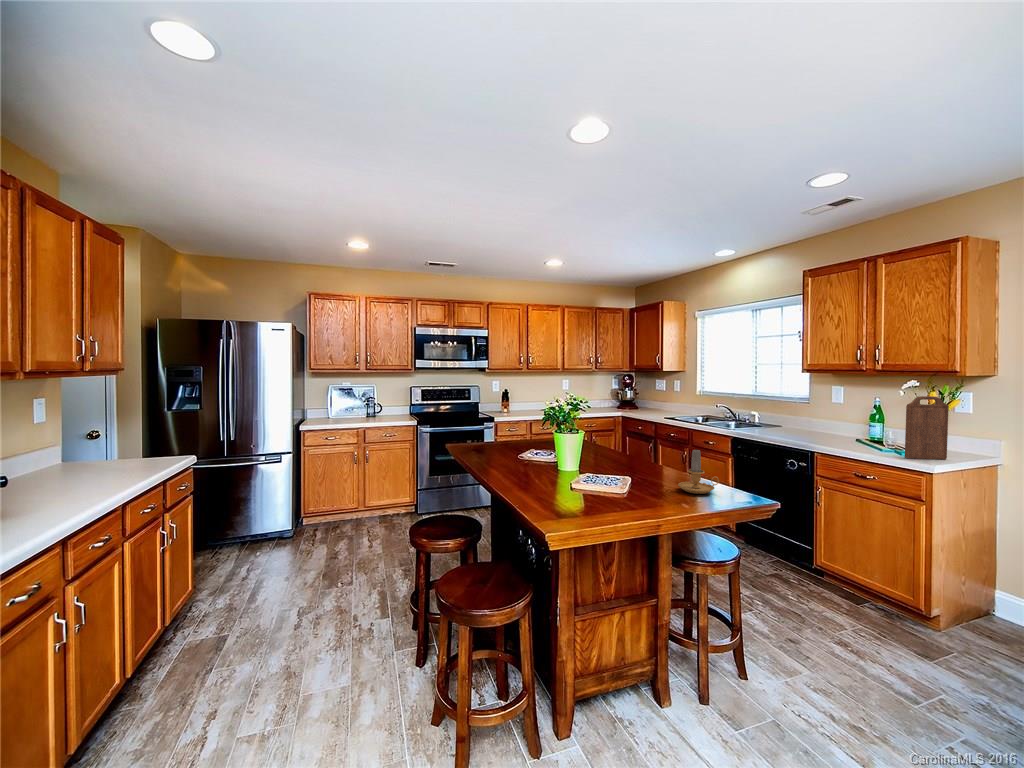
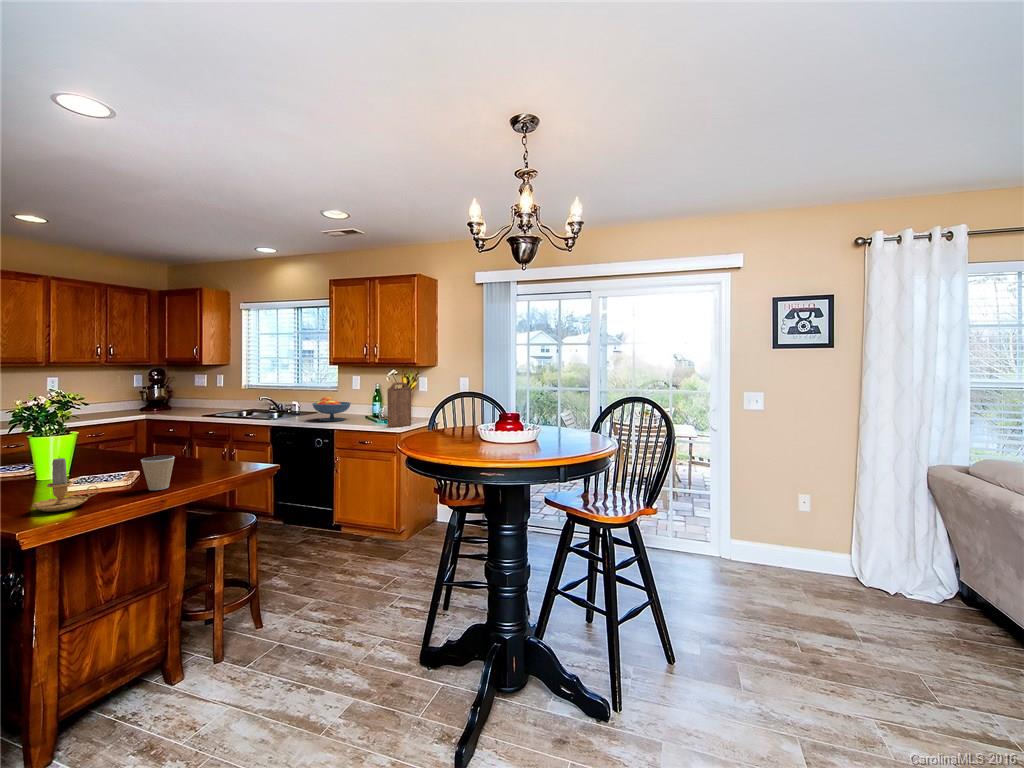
fruit bowl: none [784,409,836,440] -> present [312,397,351,421]
candle: present [678,449,719,494] -> present [32,458,98,511]
coffee cup: none [642,468,673,505] -> present [141,456,175,490]

